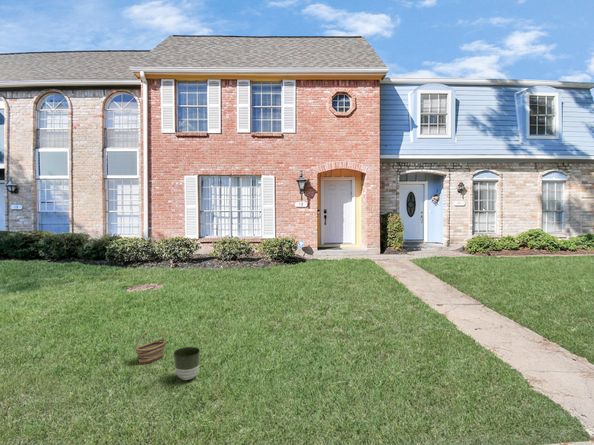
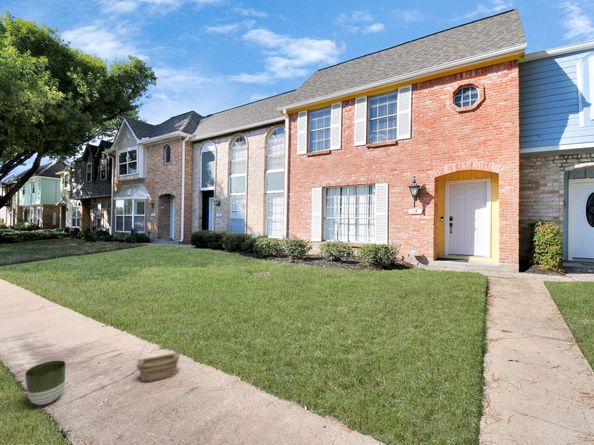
basket: present [136,330,165,364] -> present [137,343,179,382]

